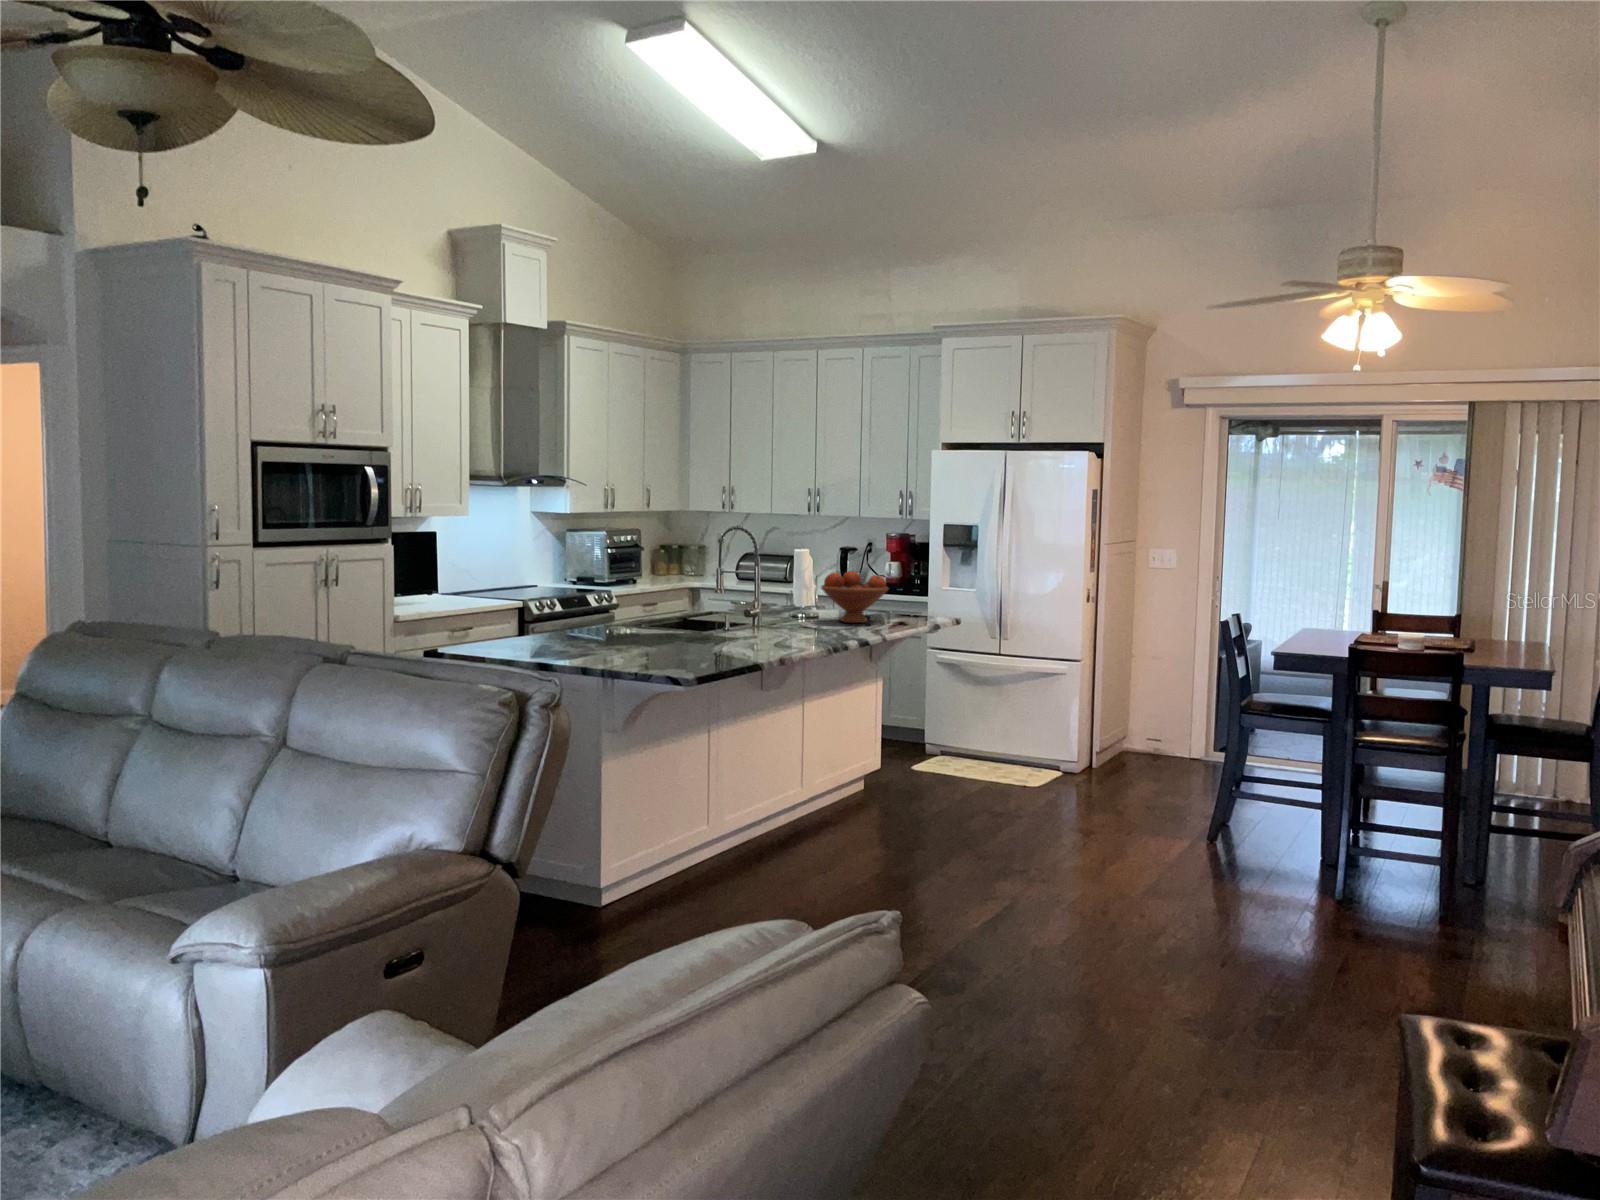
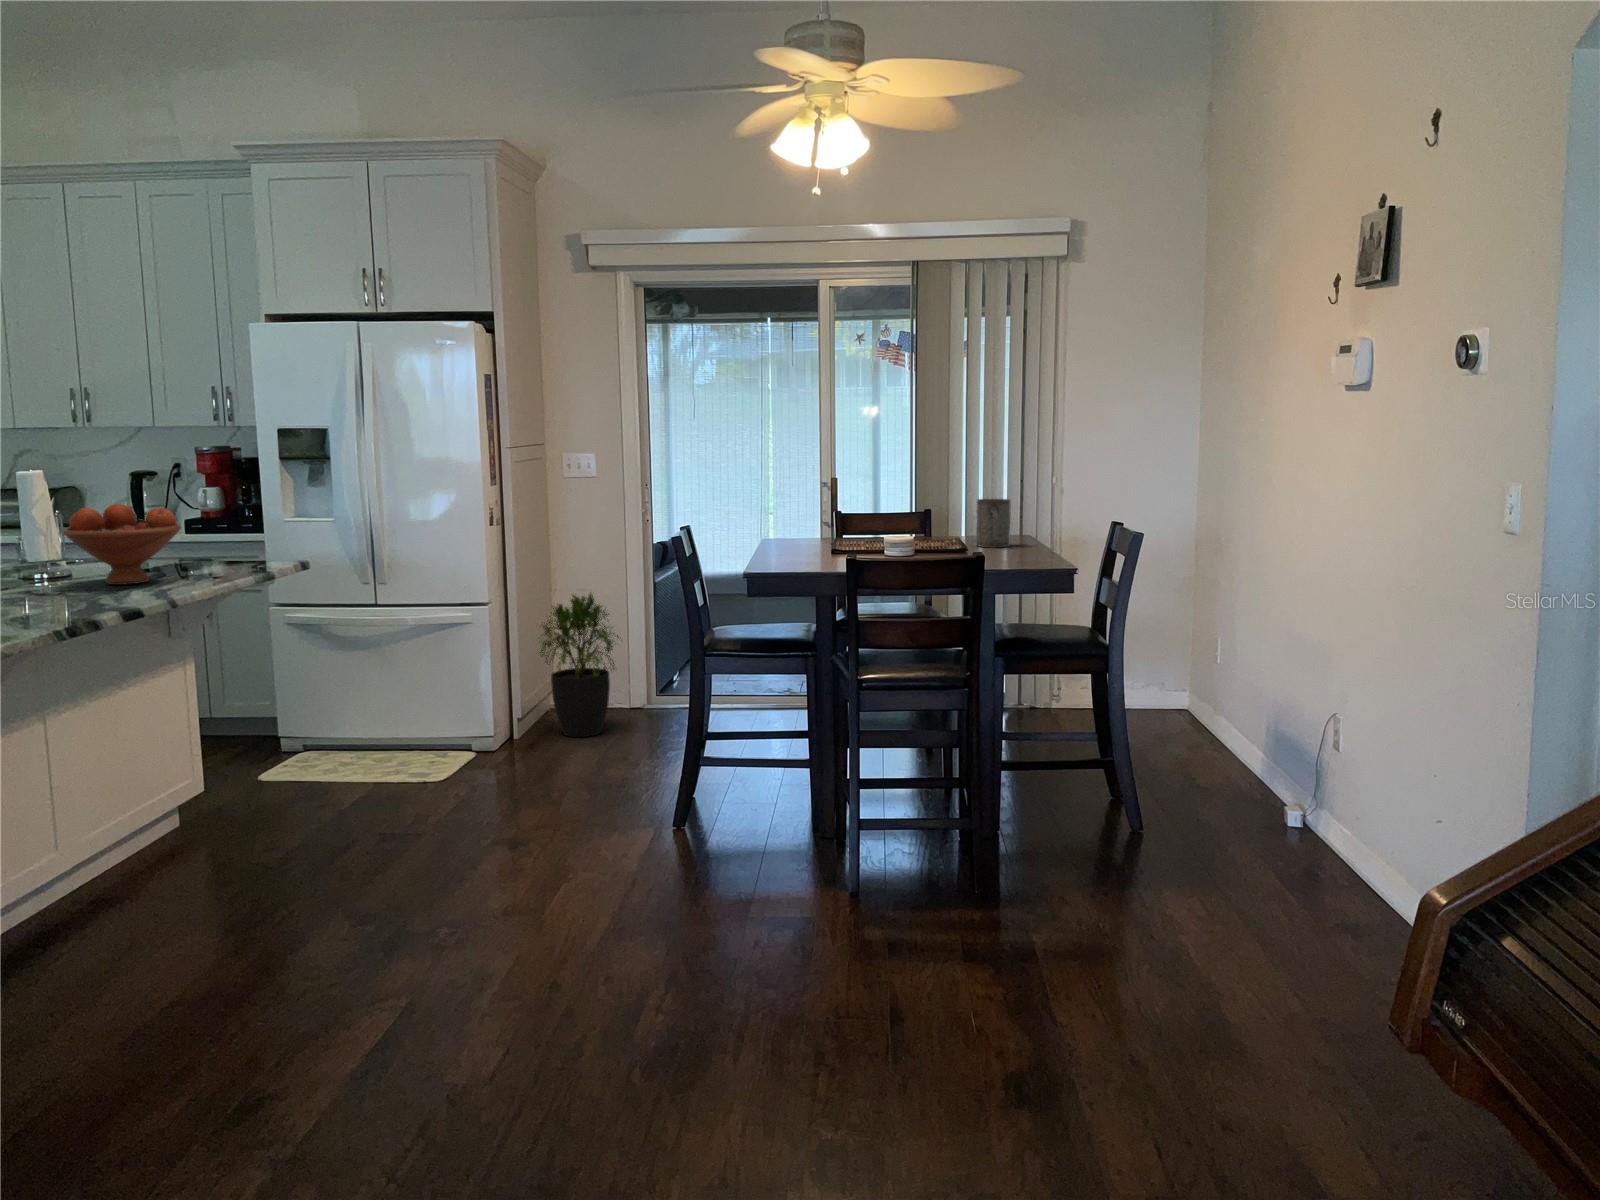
mug: none [1493,607,1528,648] -> present [976,499,1011,547]
potted plant: none [1116,658,1188,773] -> present [540,593,619,737]

